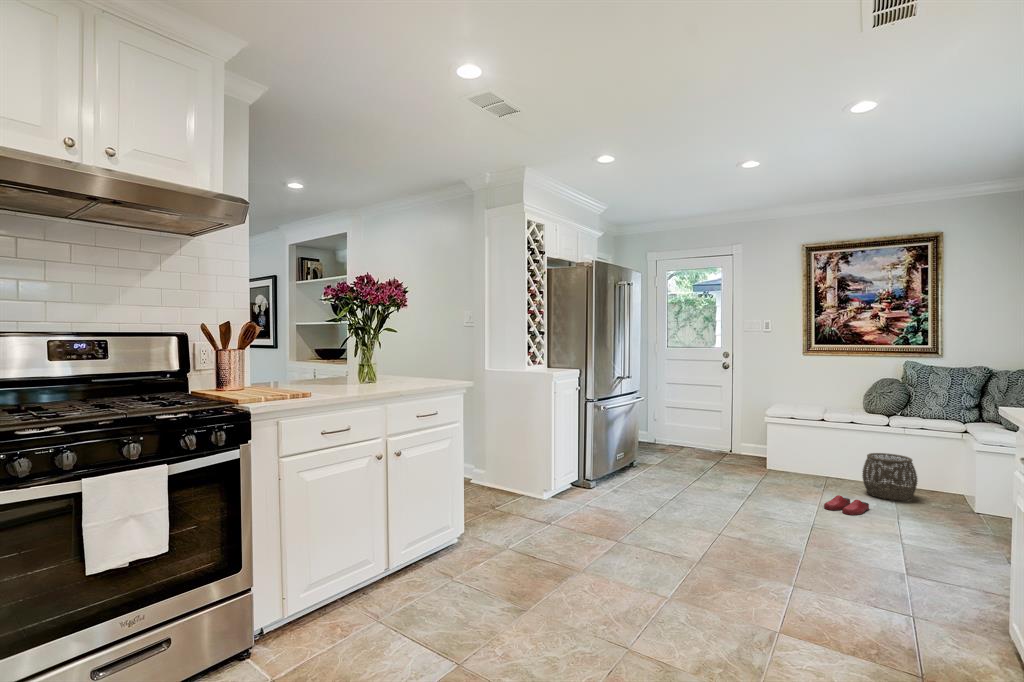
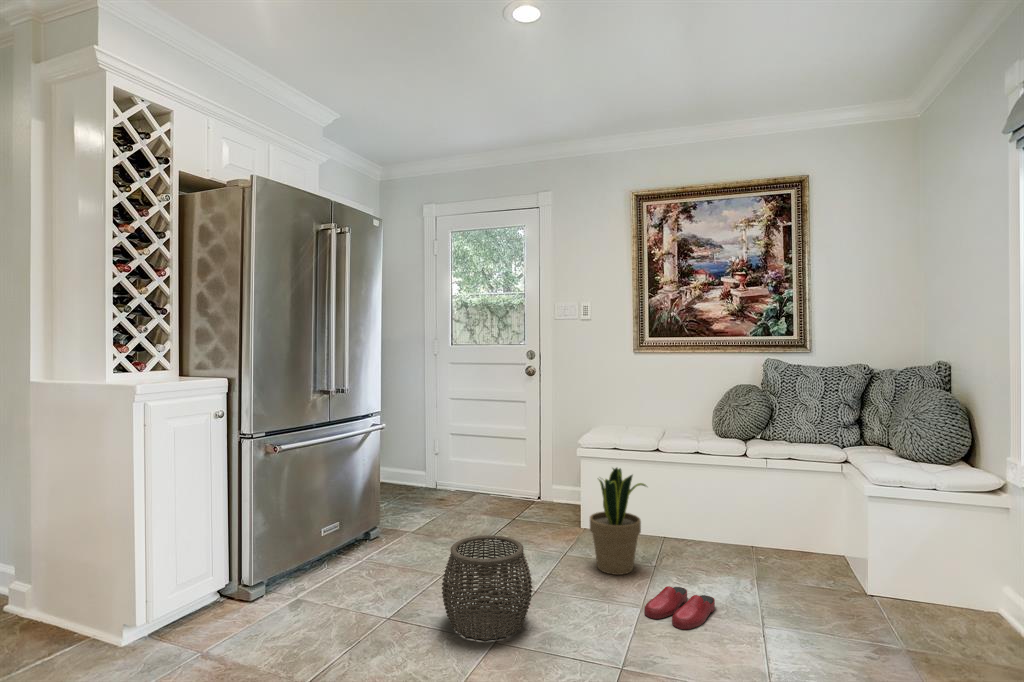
potted plant: none [781,427,821,492] -> present [590,468,646,575]
woven basket: present [862,453,918,501] -> present [442,535,532,641]

